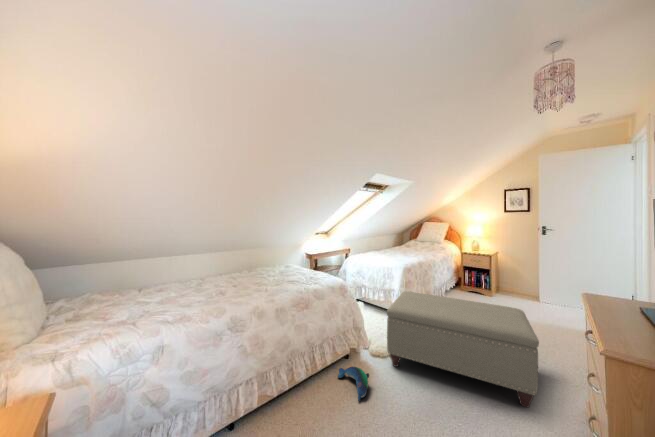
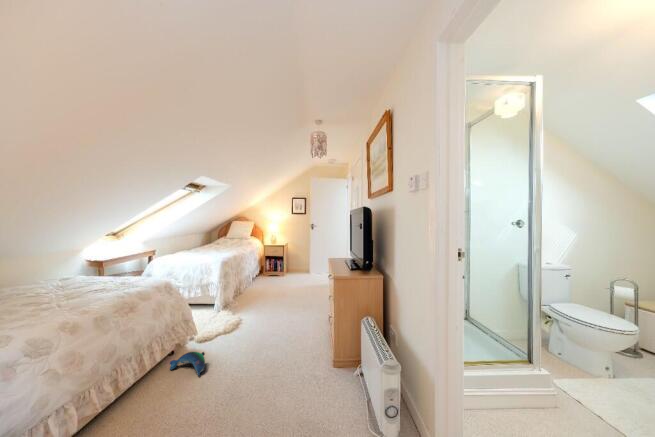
ottoman: present [387,291,539,407] -> none [216,274,317,342]

